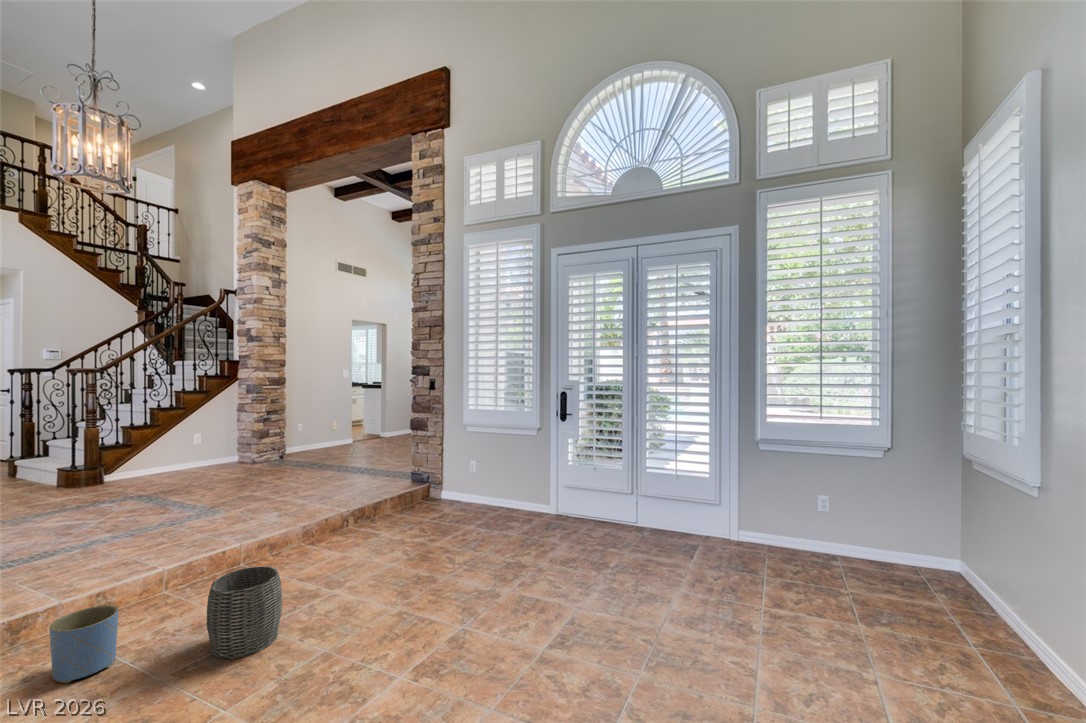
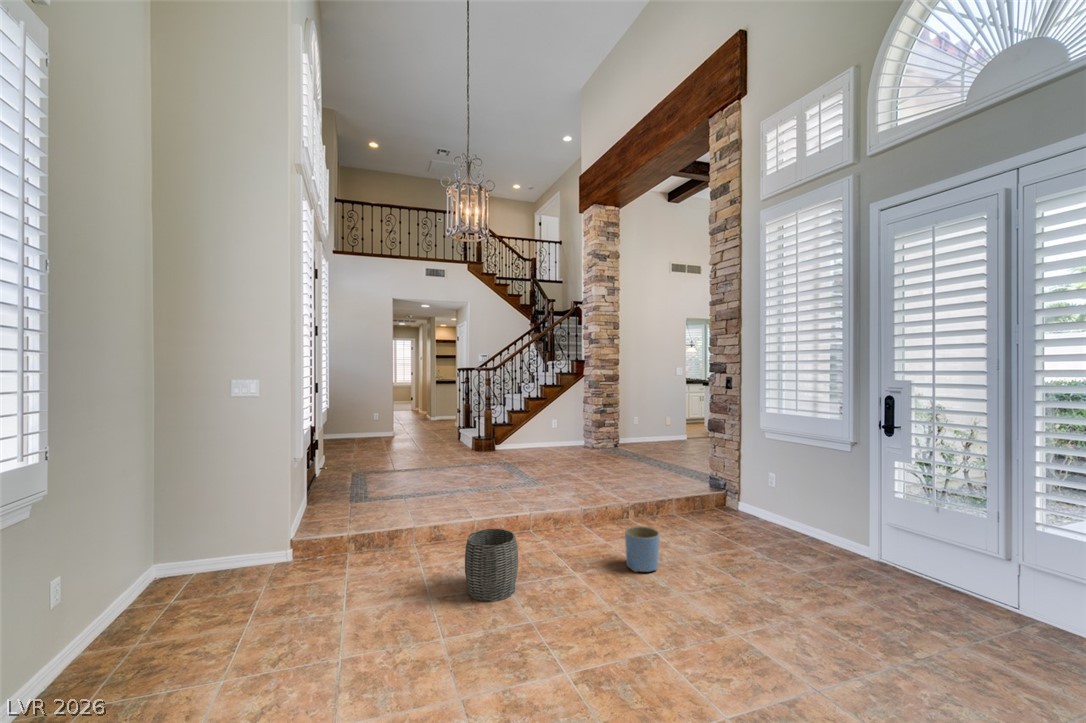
planter: present [50,605,119,683] -> present [625,526,659,572]

